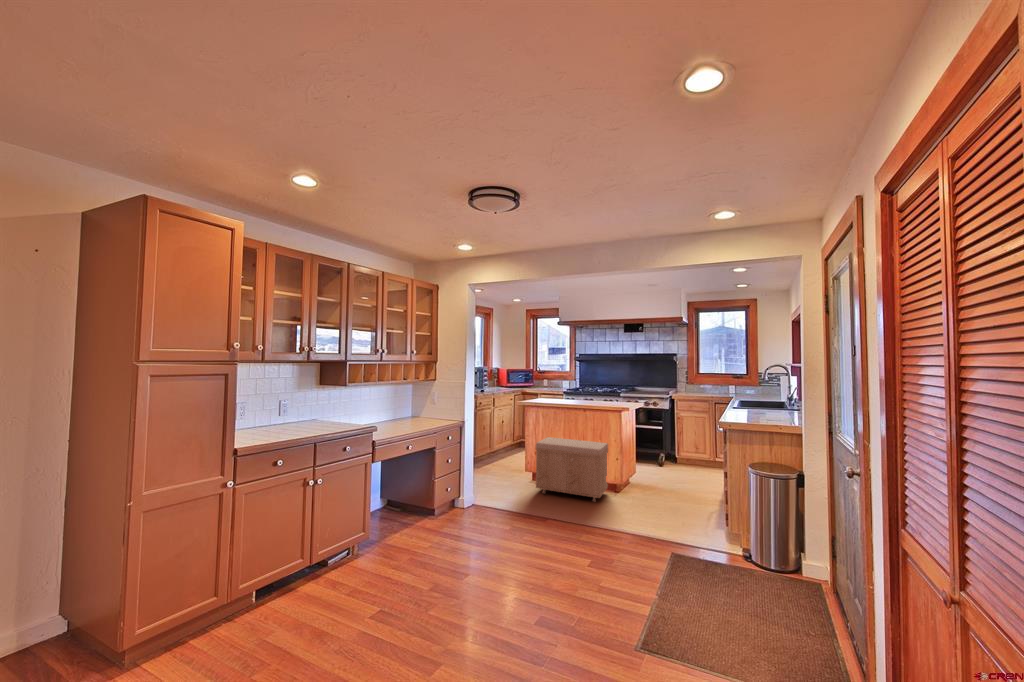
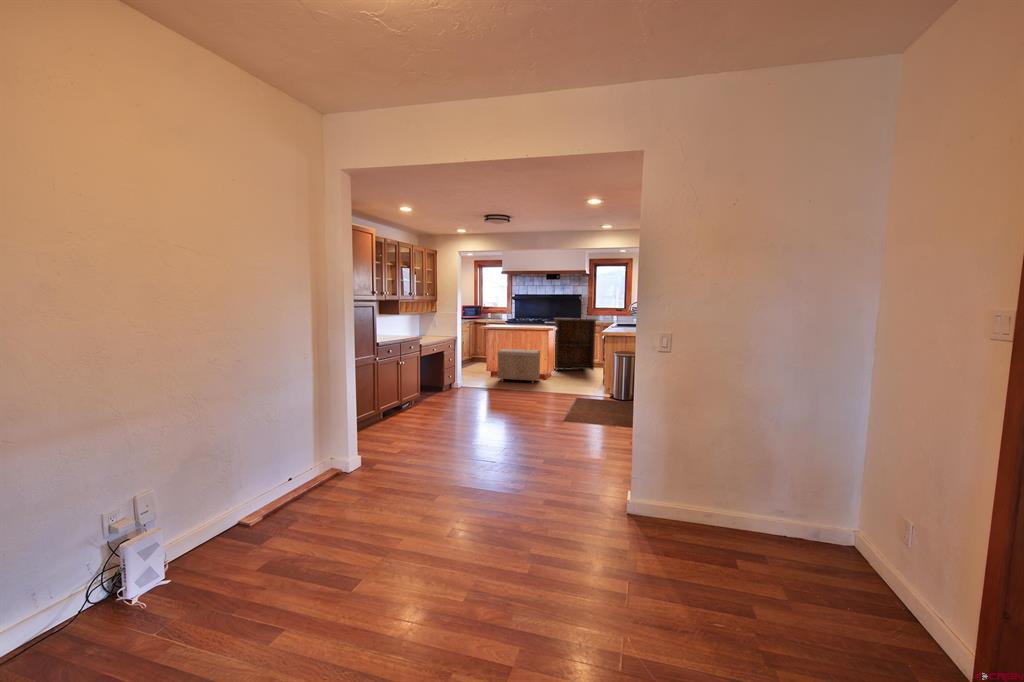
bookshelf: none [634,389,704,475] -> present [555,318,596,370]

